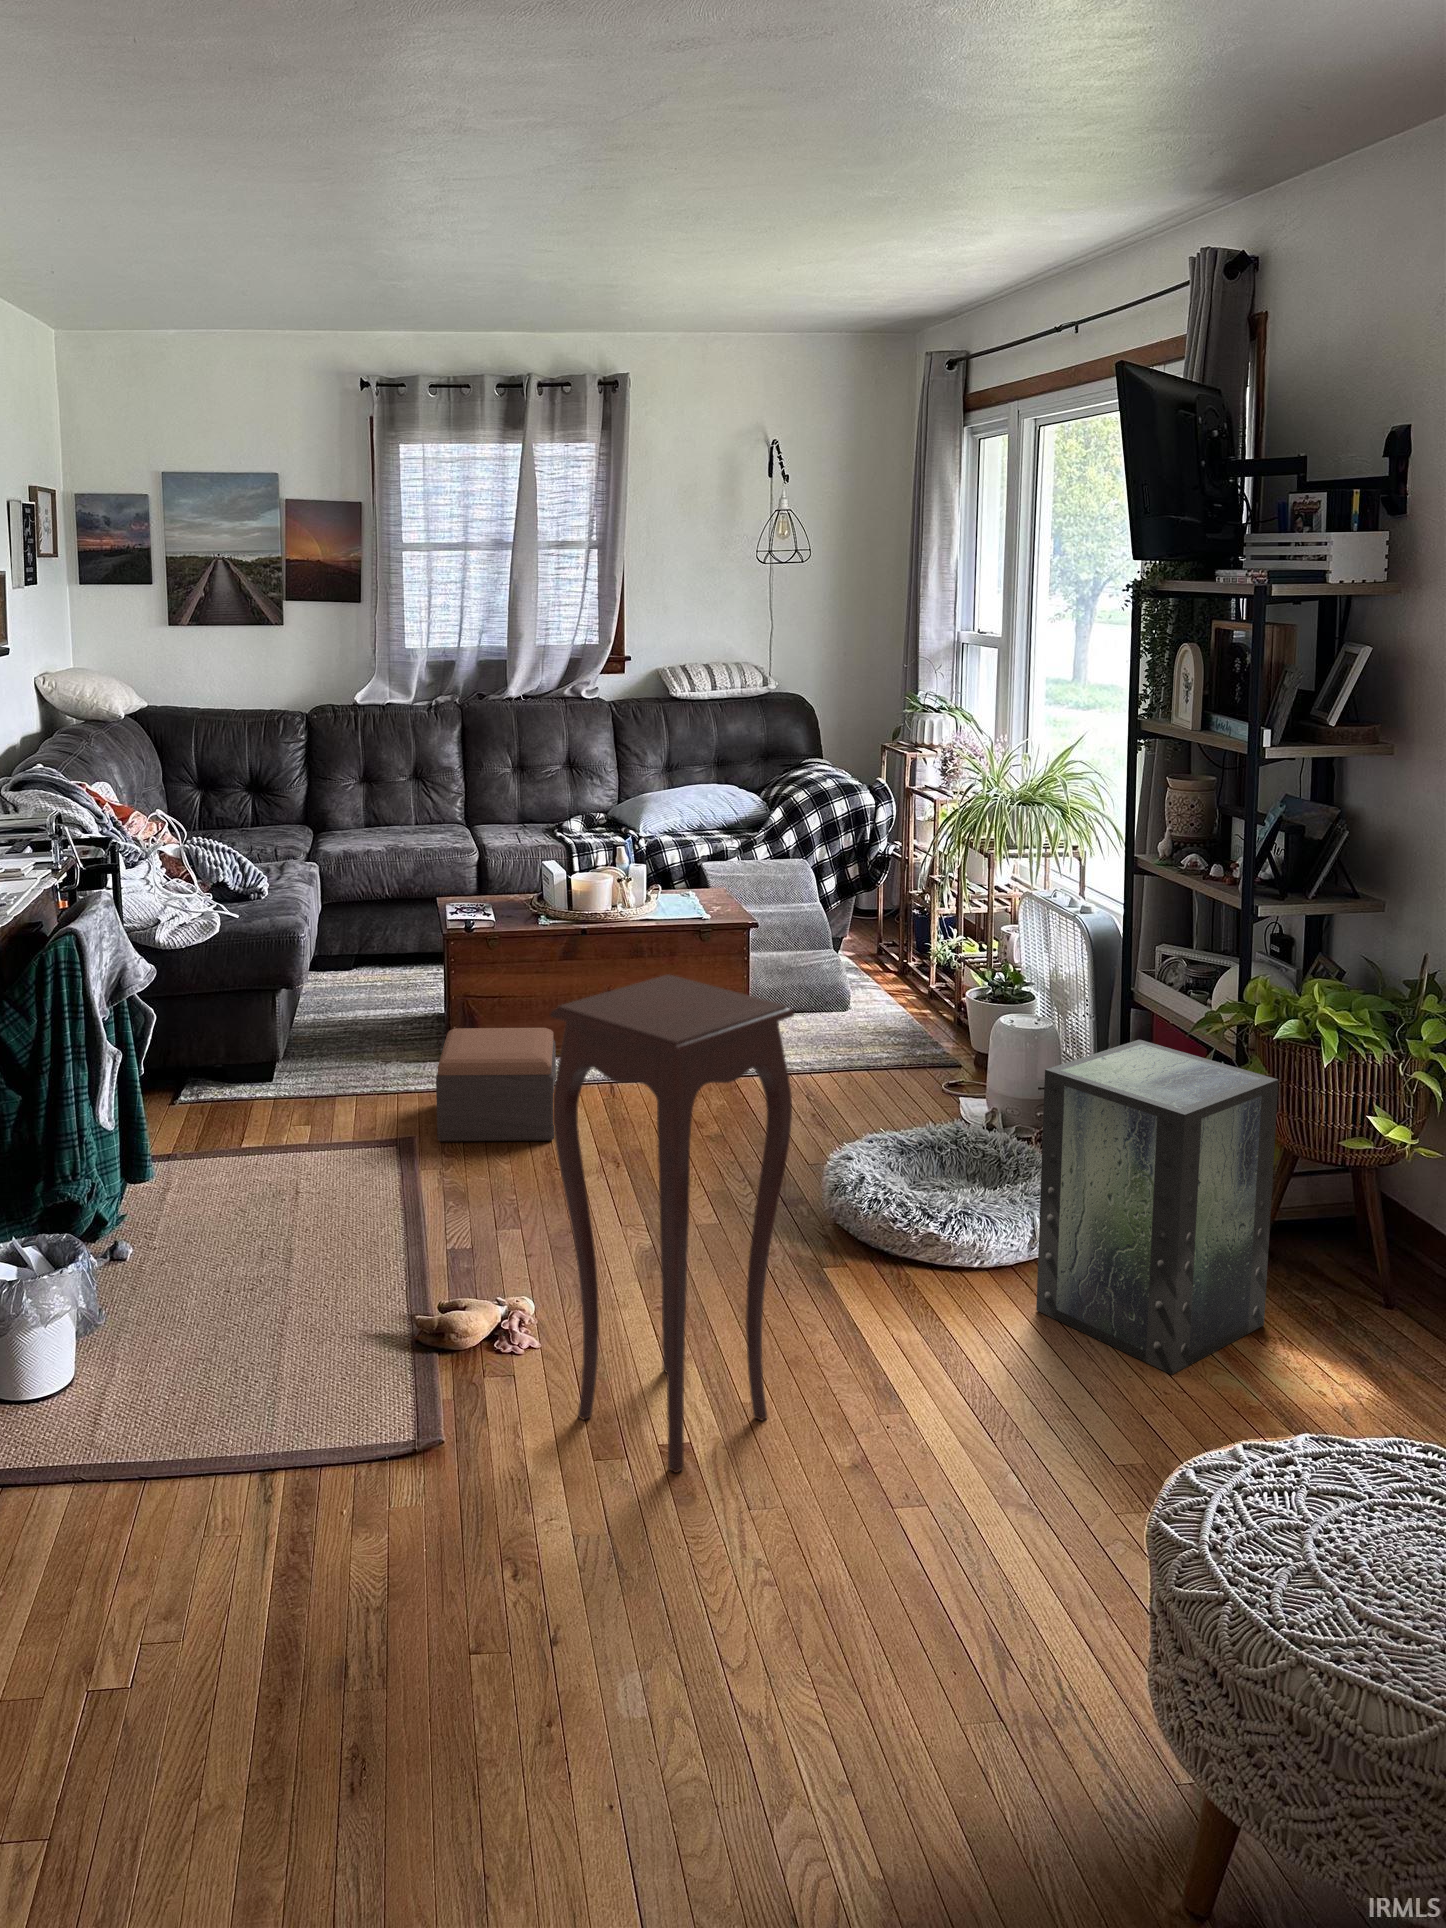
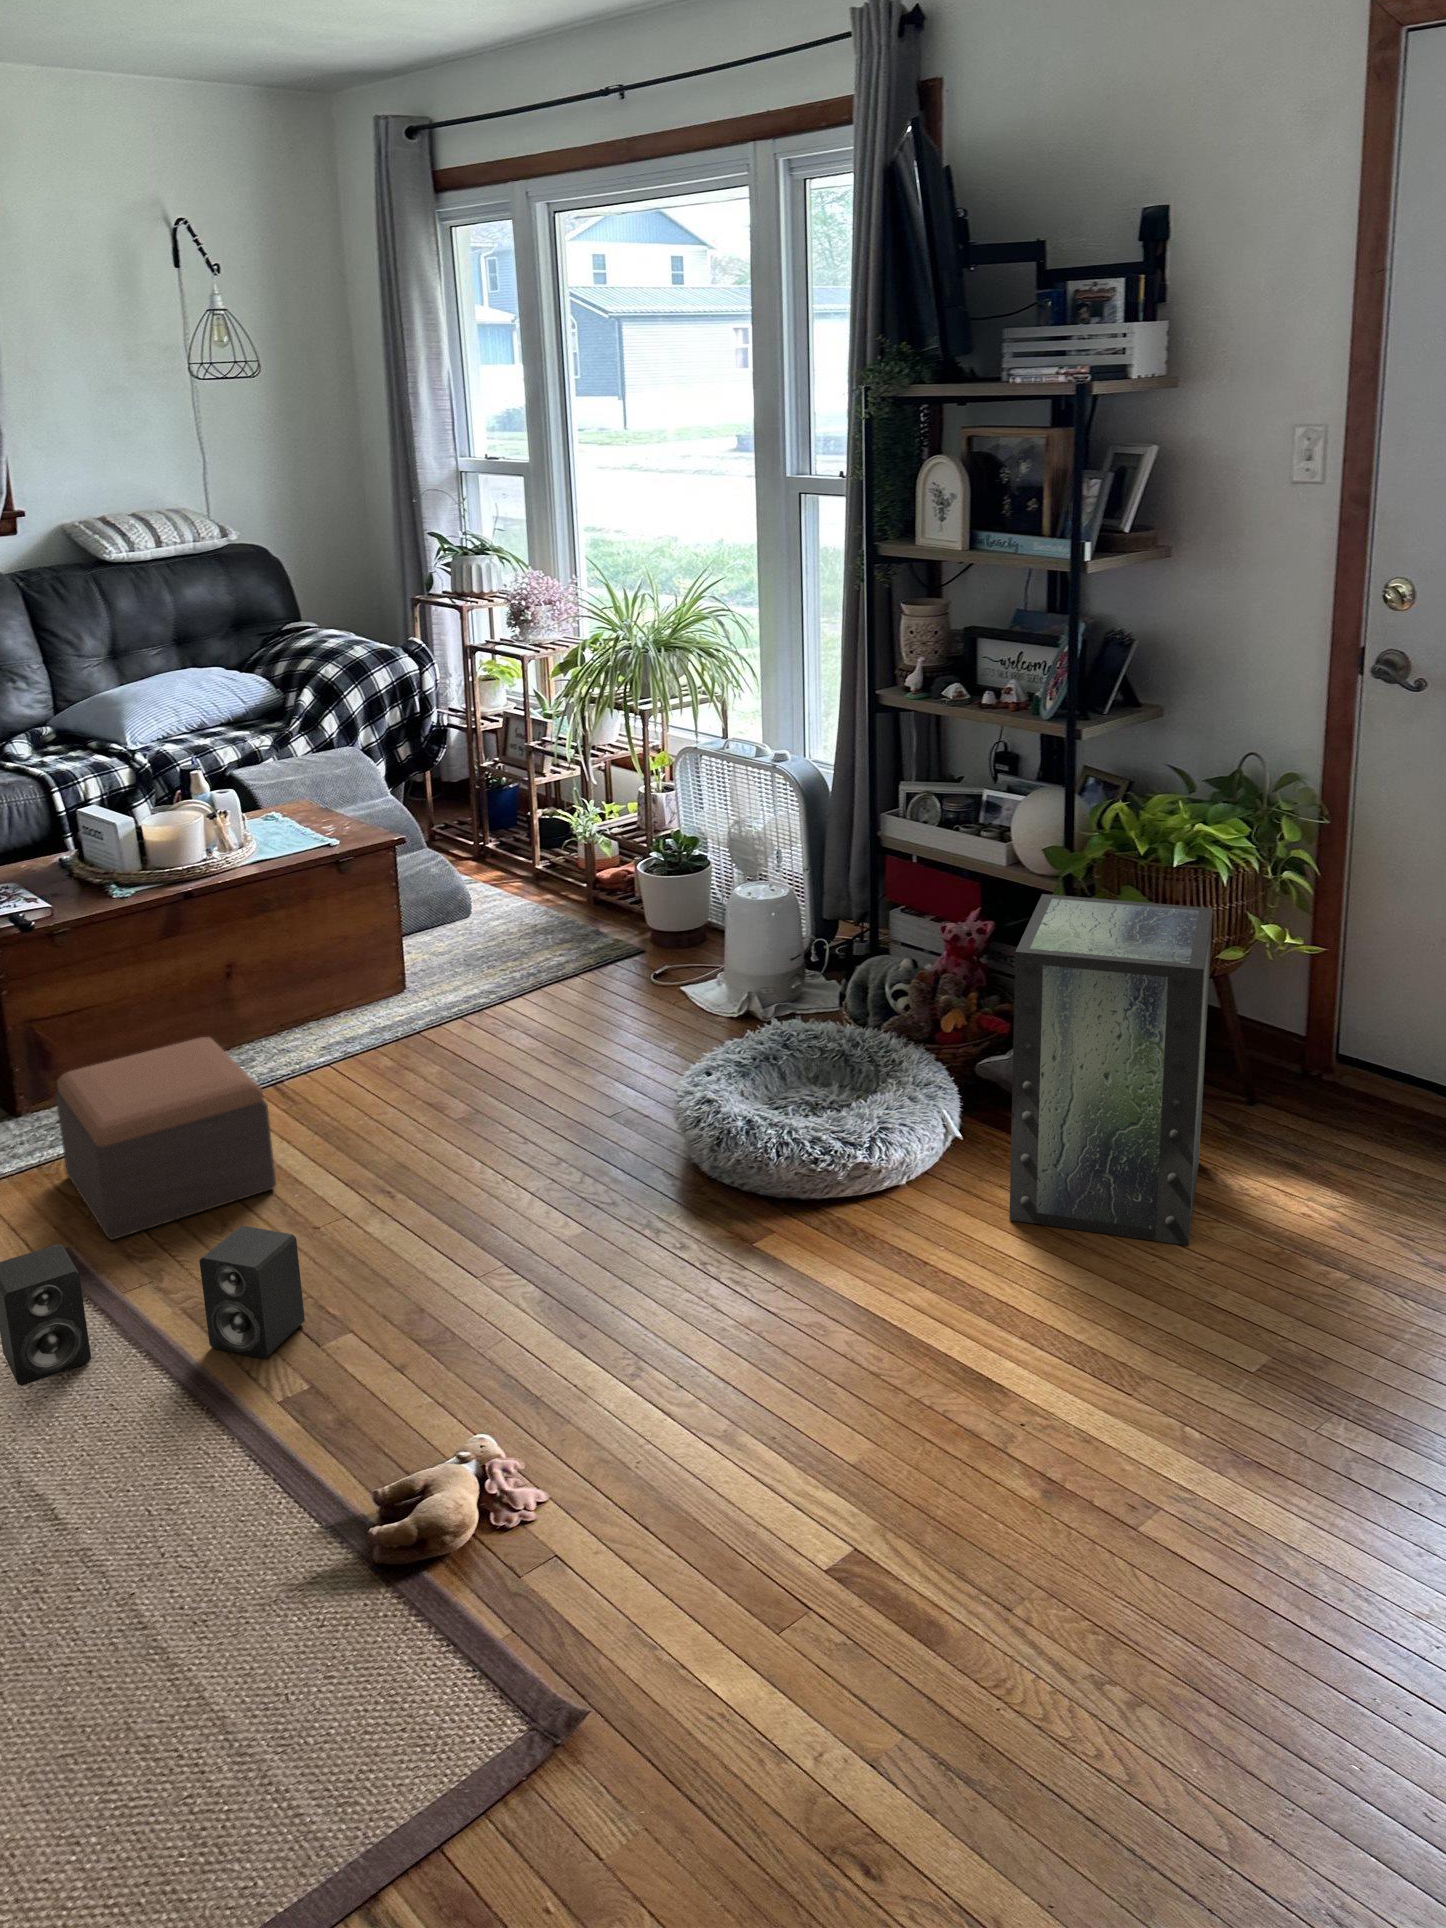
side table: present [550,974,794,1472] -> none [641,940,923,1599]
speaker: none [328,1119,499,1227] -> present [0,1225,305,1386]

